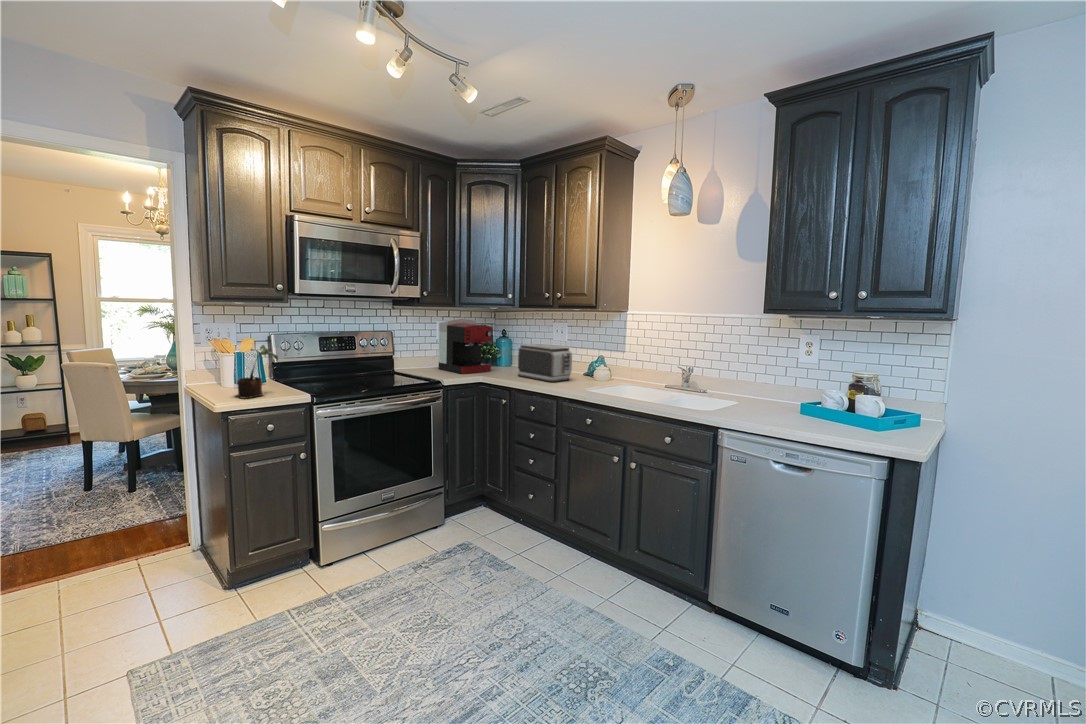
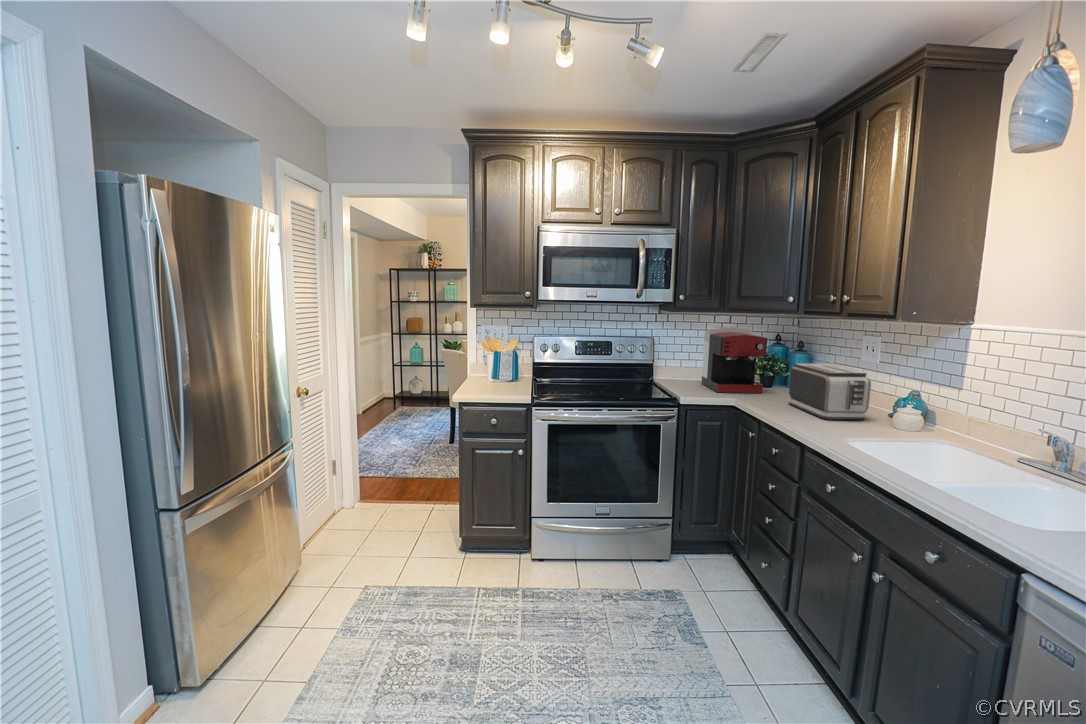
potted plant: present [237,345,278,398] -> none [483,346,519,391]

